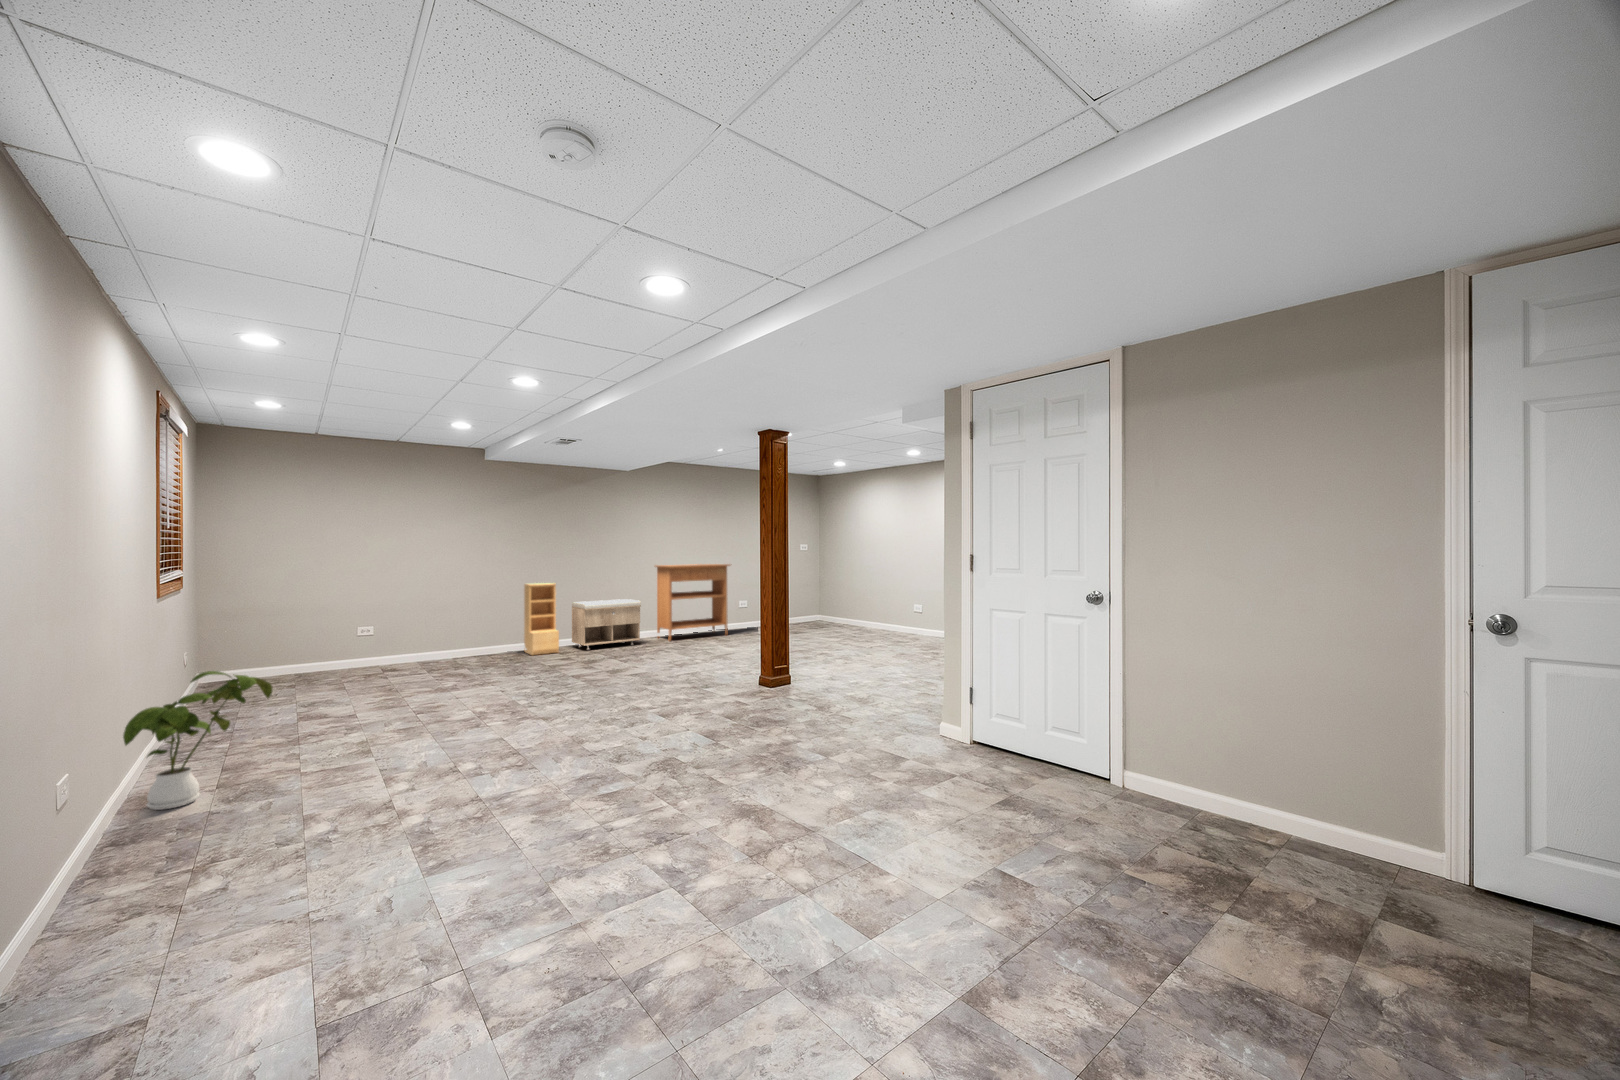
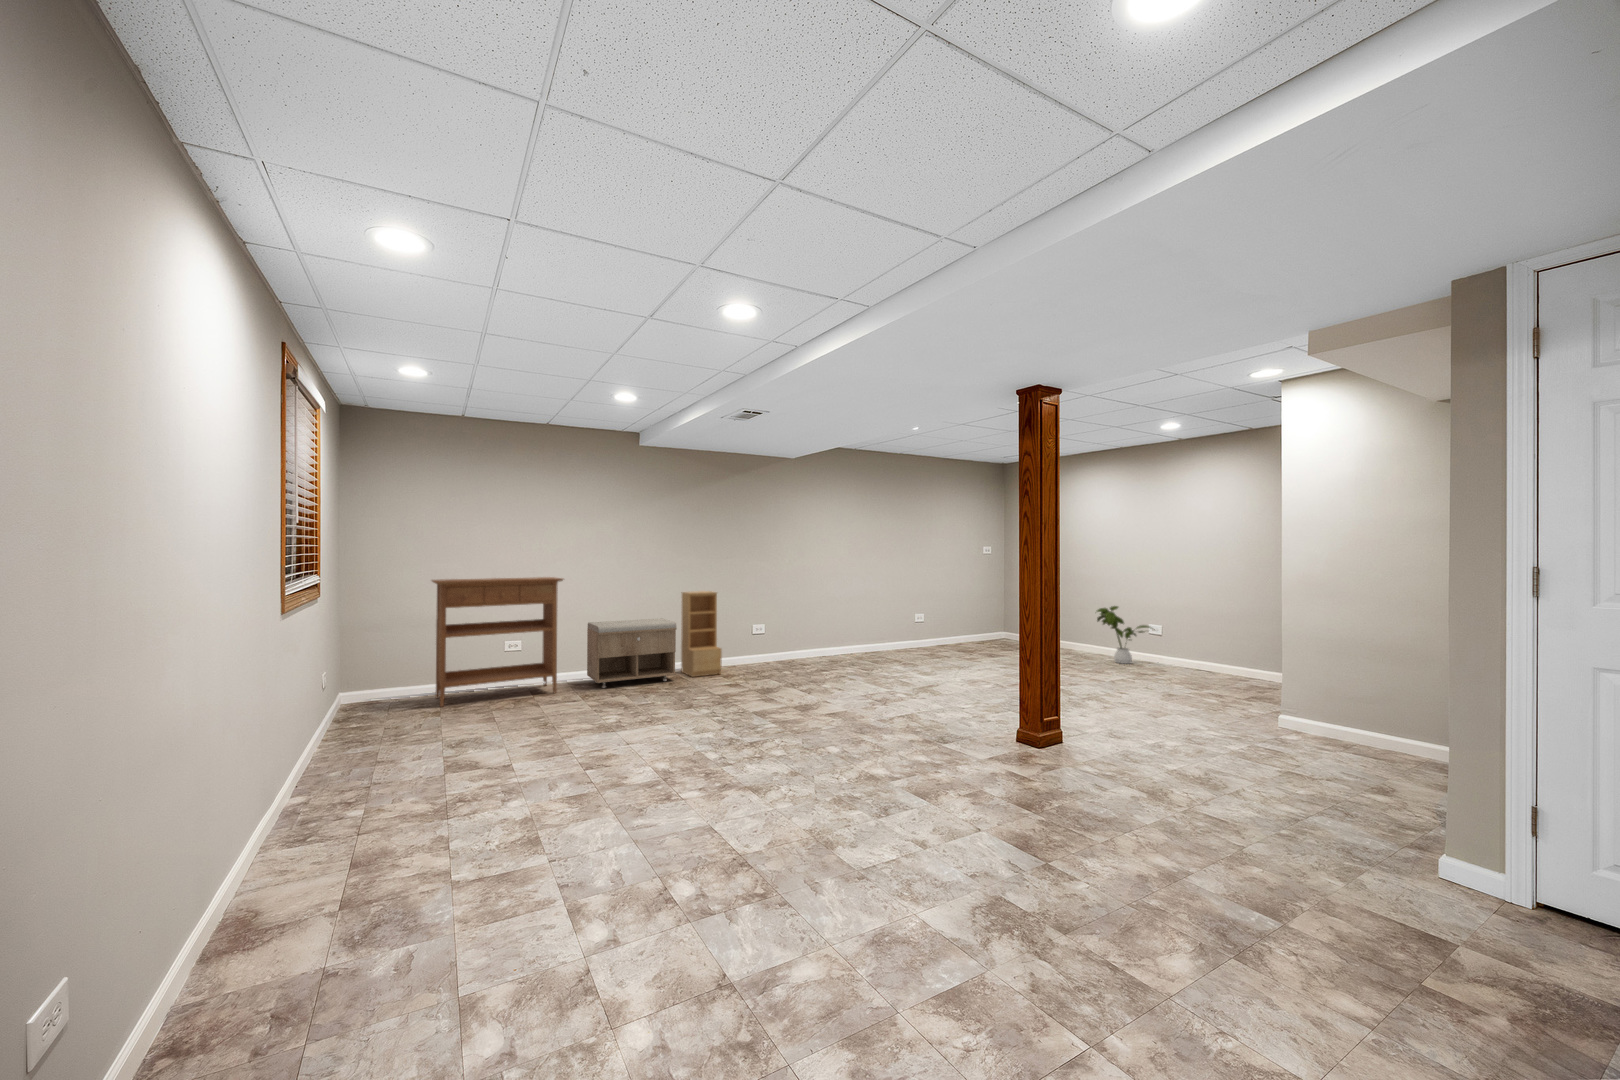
console table: present [656,564,730,641] -> present [432,577,563,707]
storage bench: present [572,599,641,650] -> present [587,618,677,688]
house plant: present [123,671,272,810] -> present [1097,606,1150,664]

